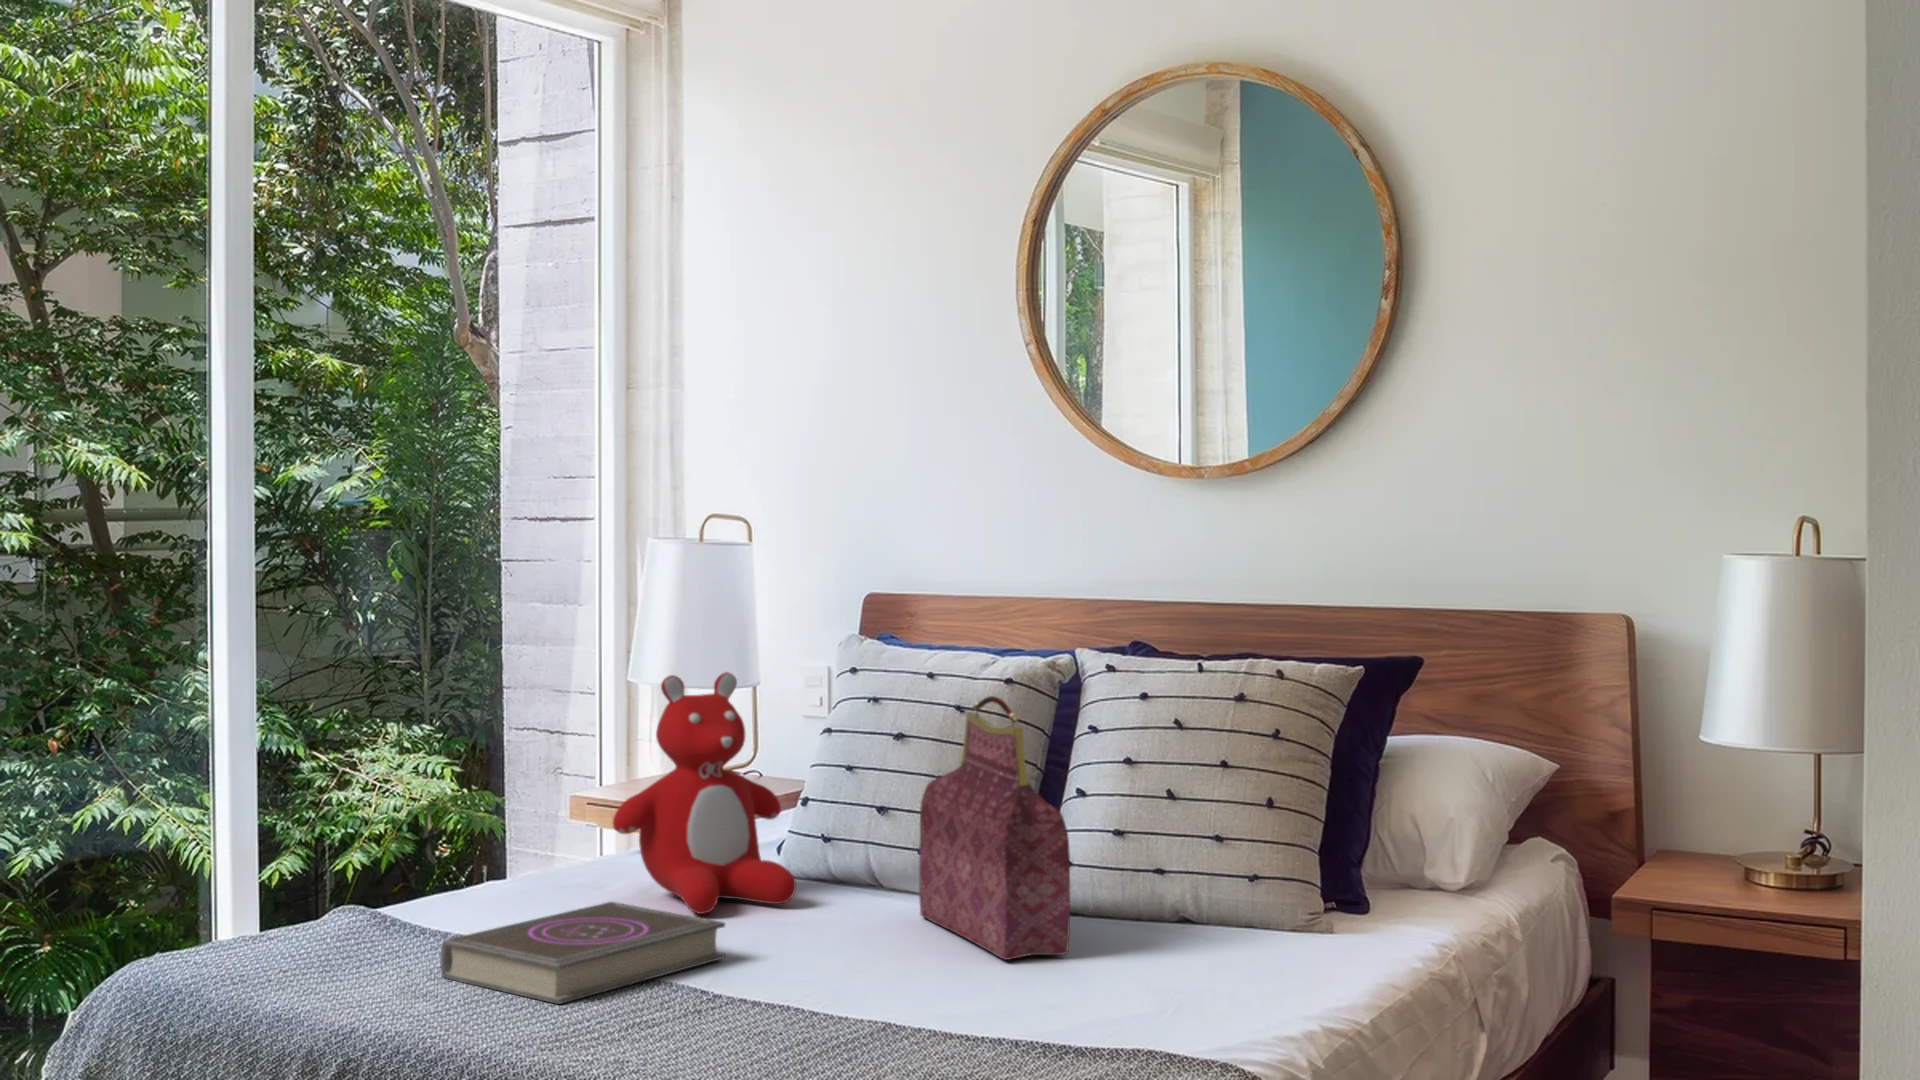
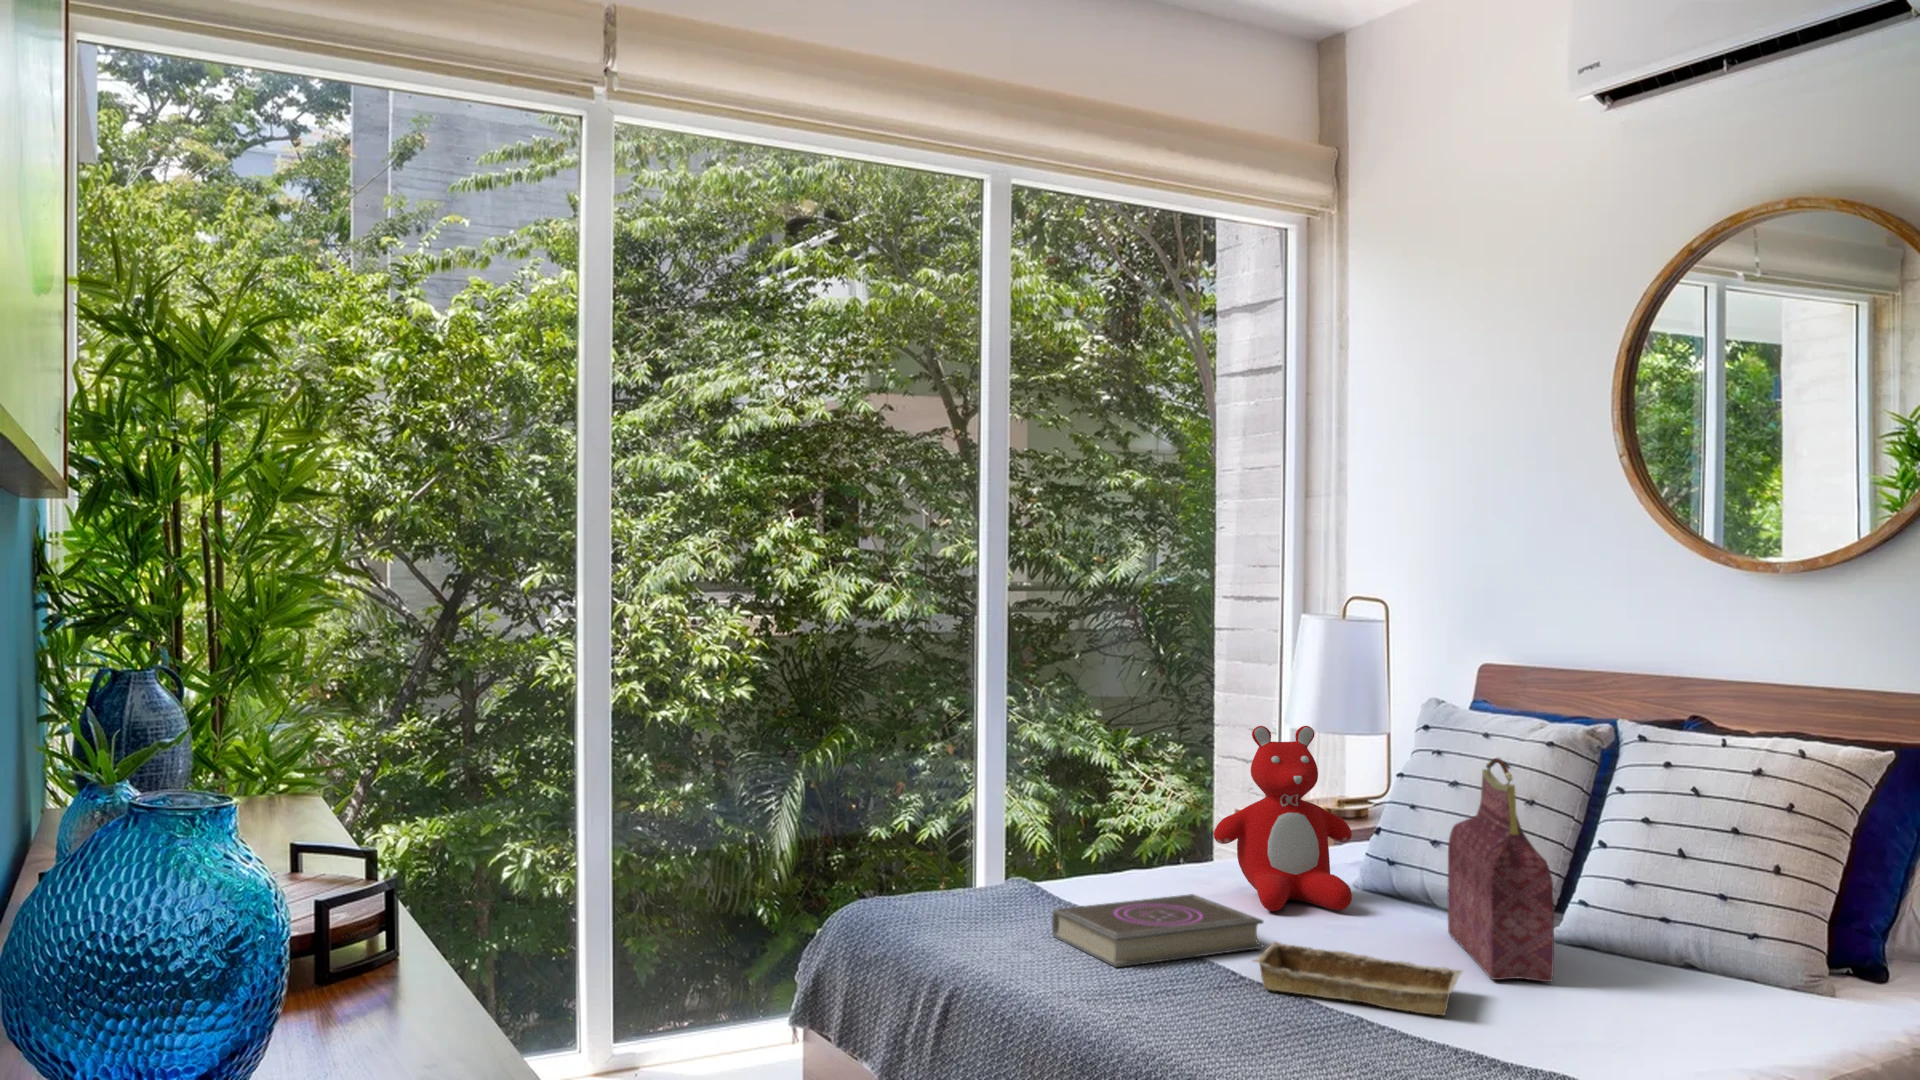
tray: none [747,946,994,1006] -> present [1253,942,1463,1015]

